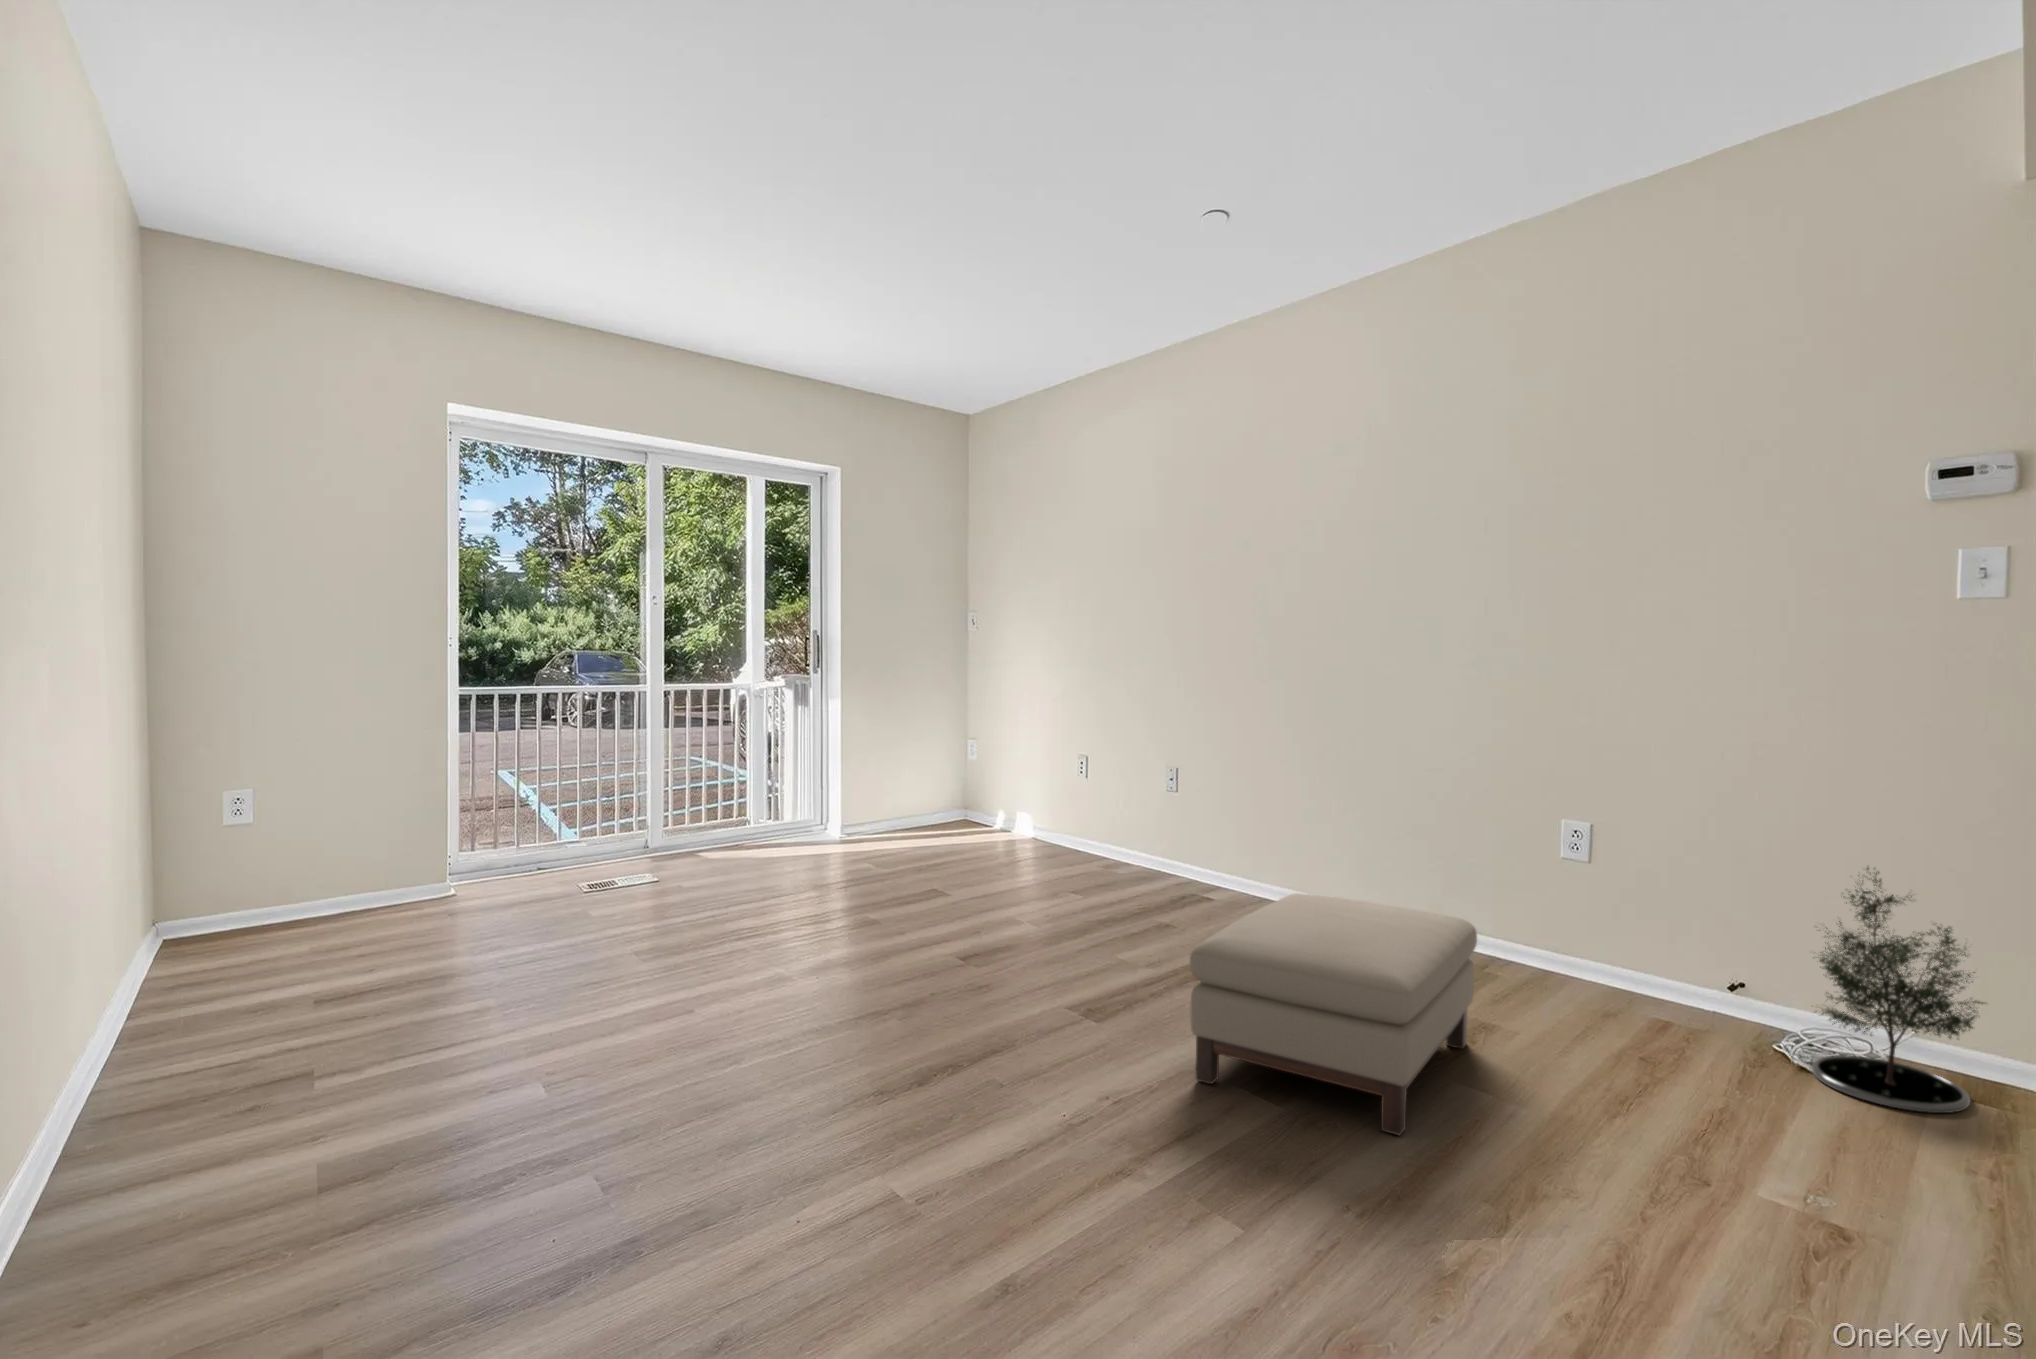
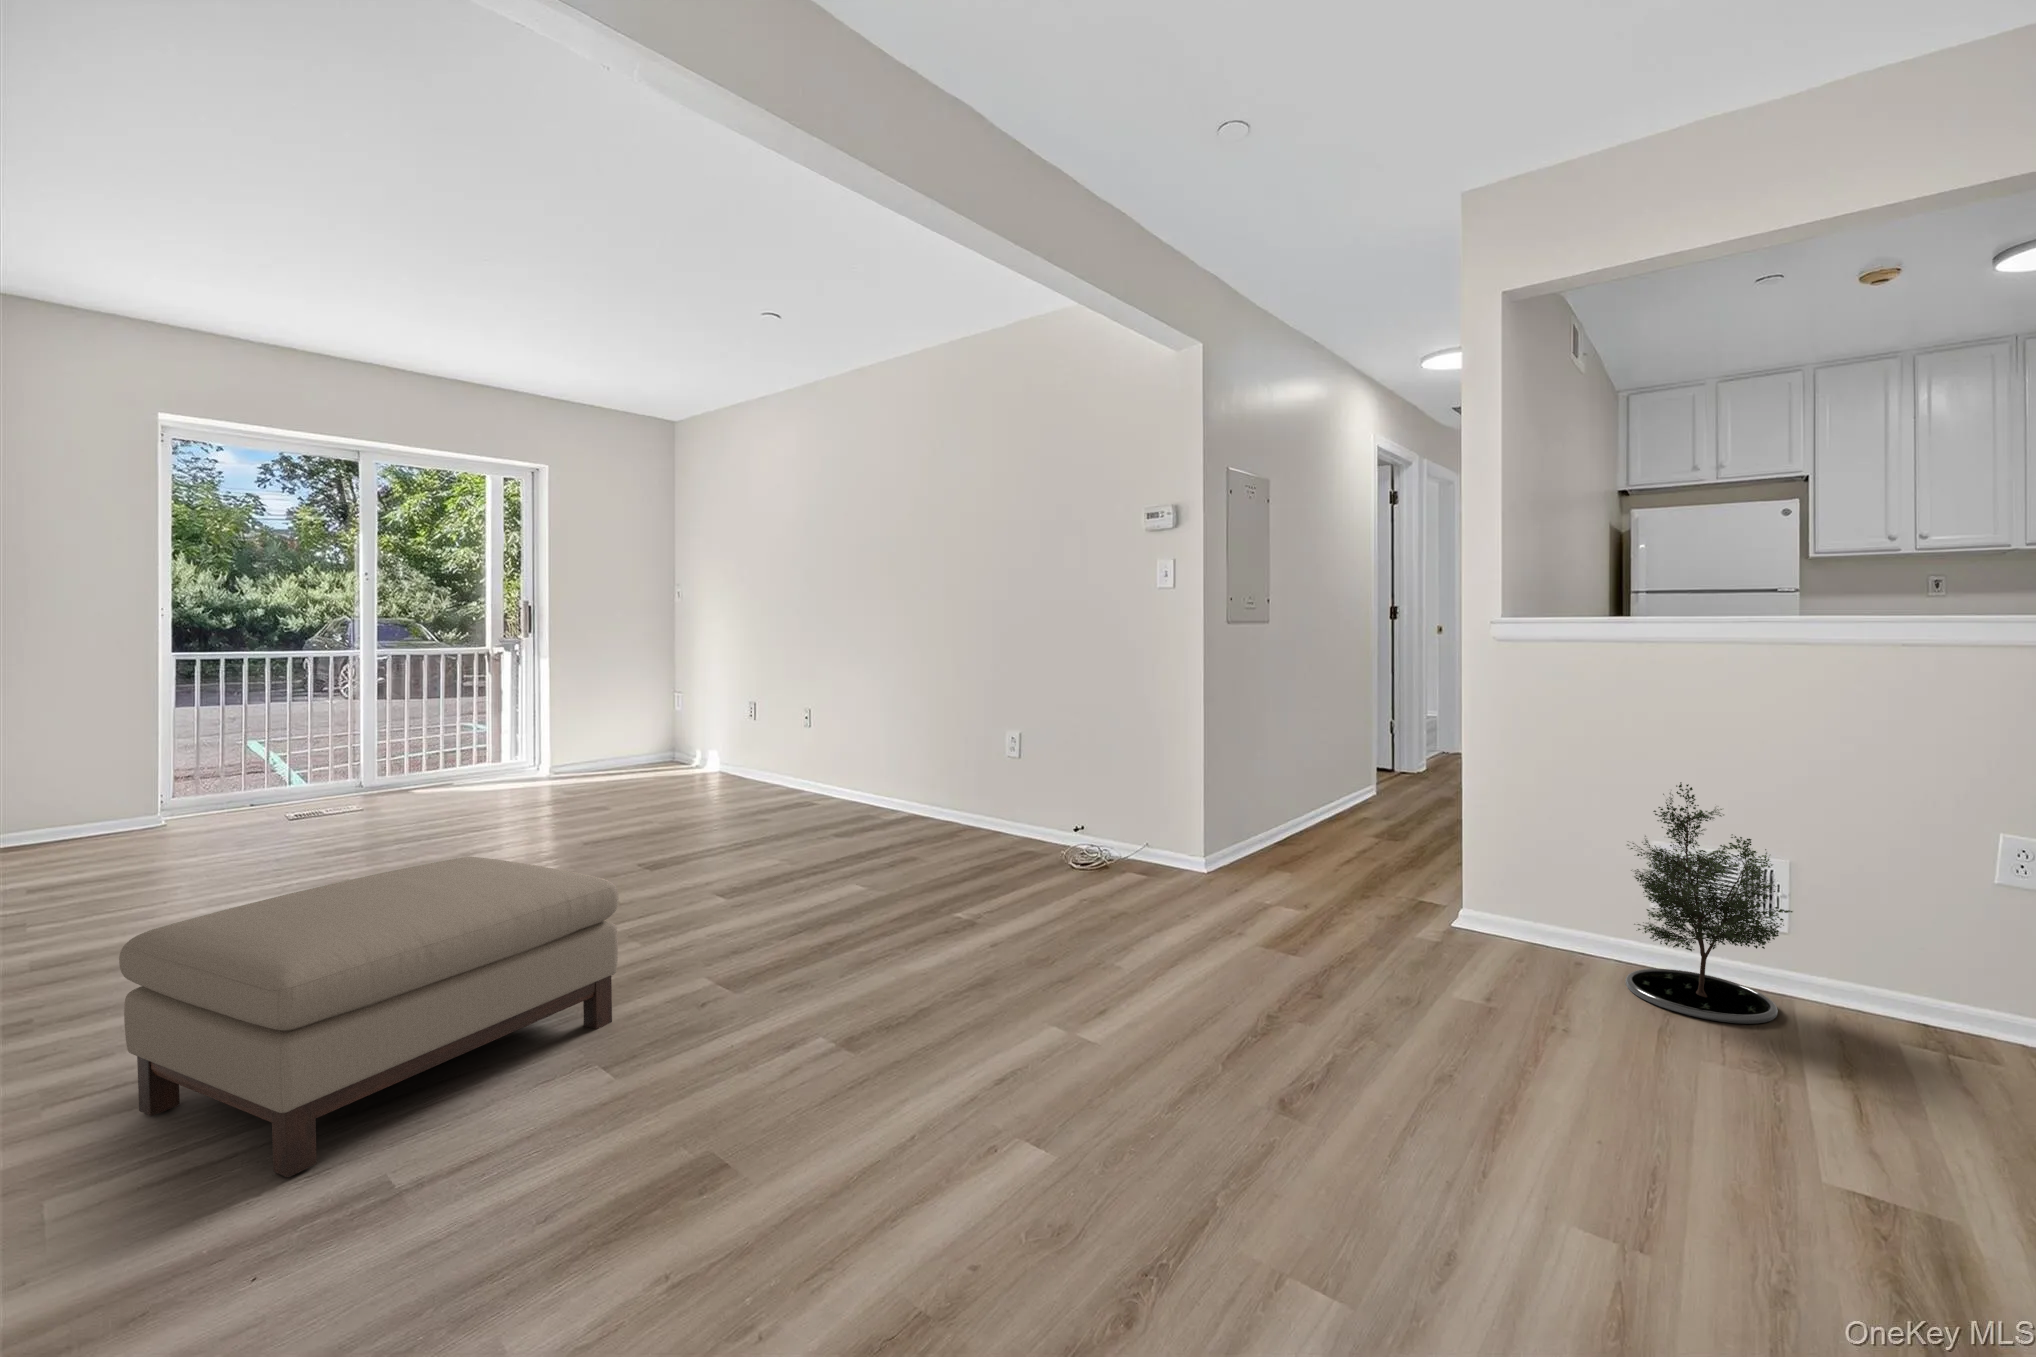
ottoman: present [1190,893,1477,1135] -> present [119,857,619,1178]

